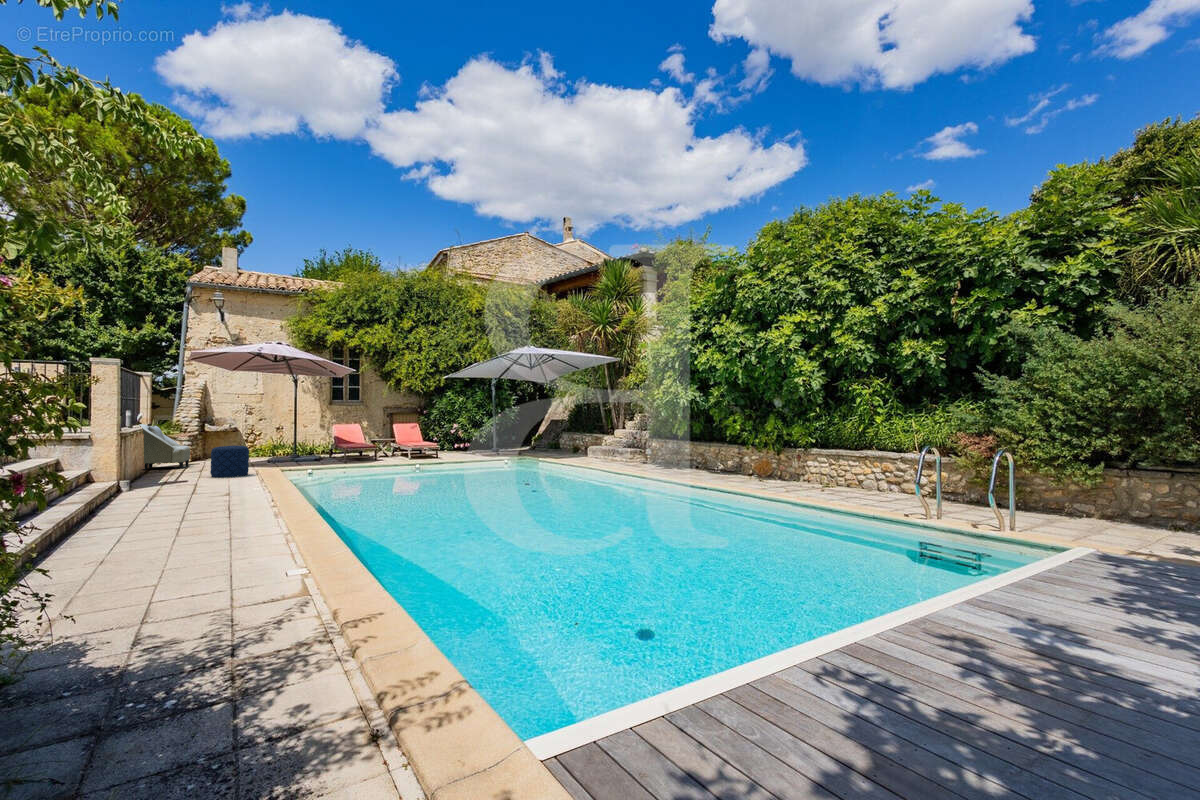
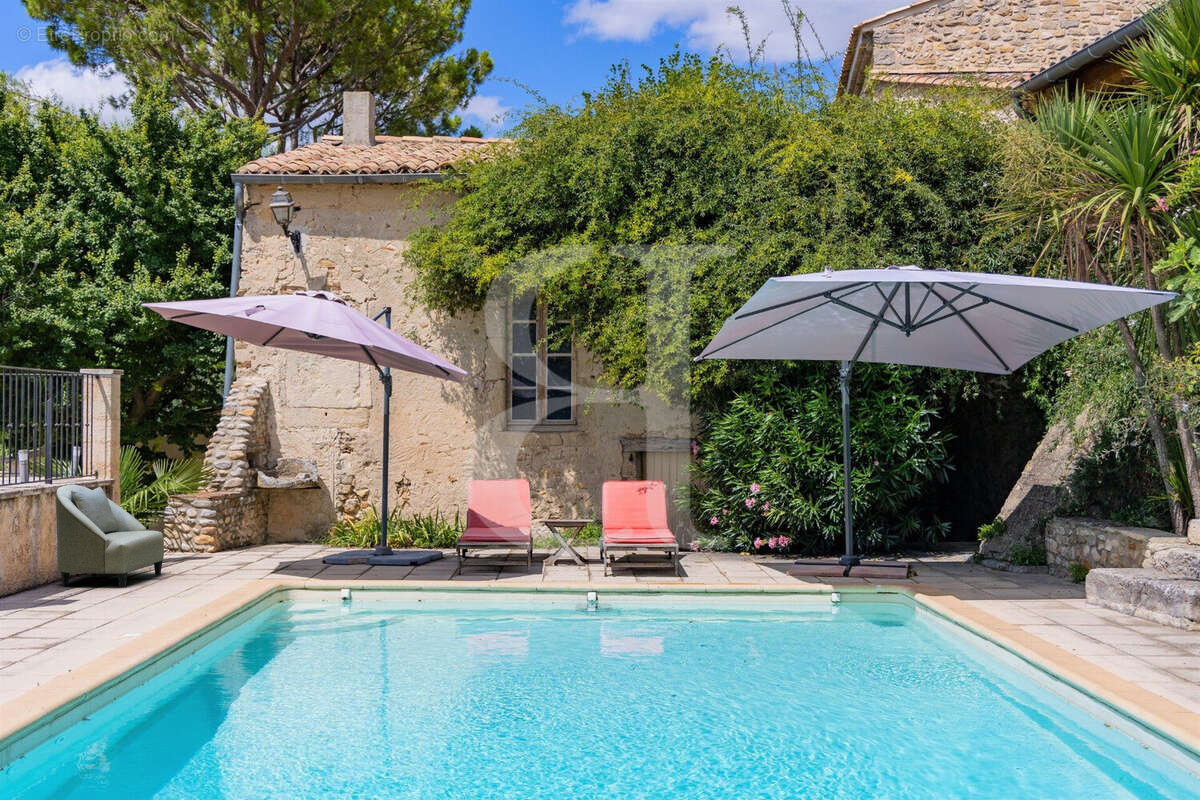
pouf: present [210,446,249,477] -> none [29,574,122,665]

